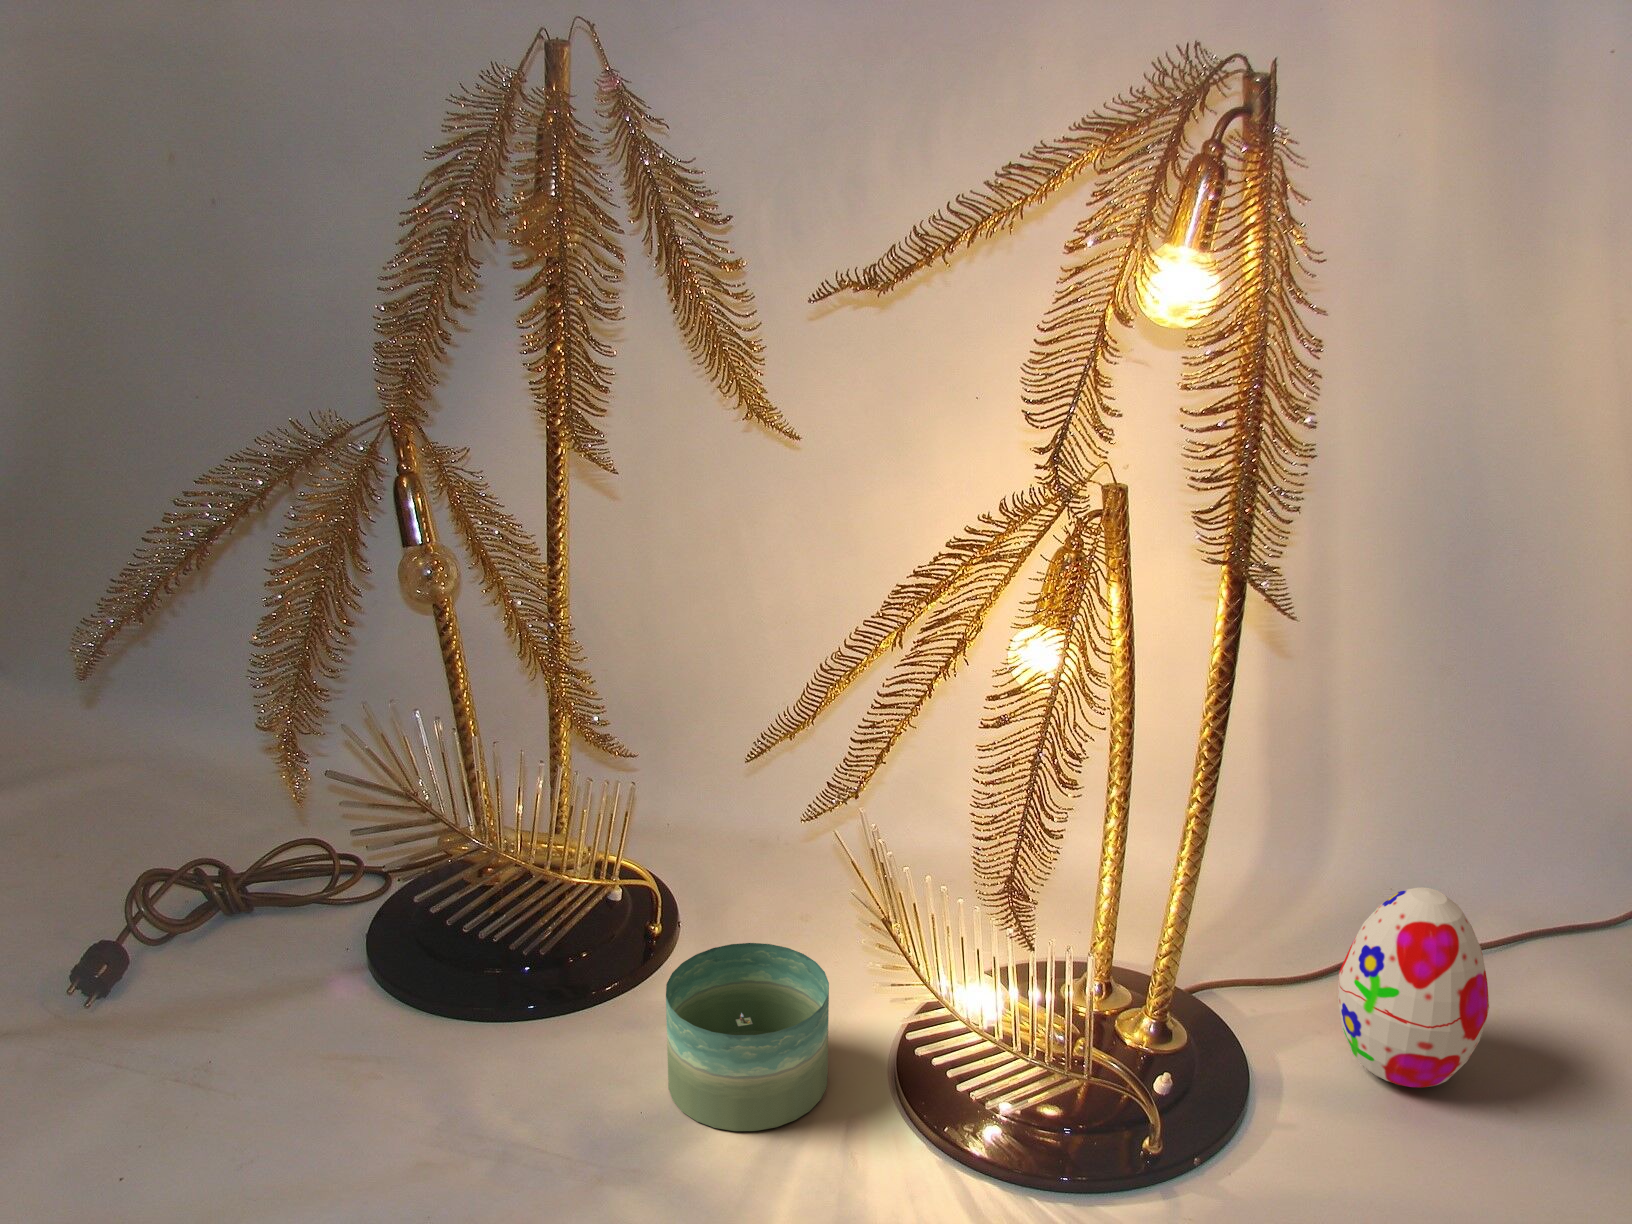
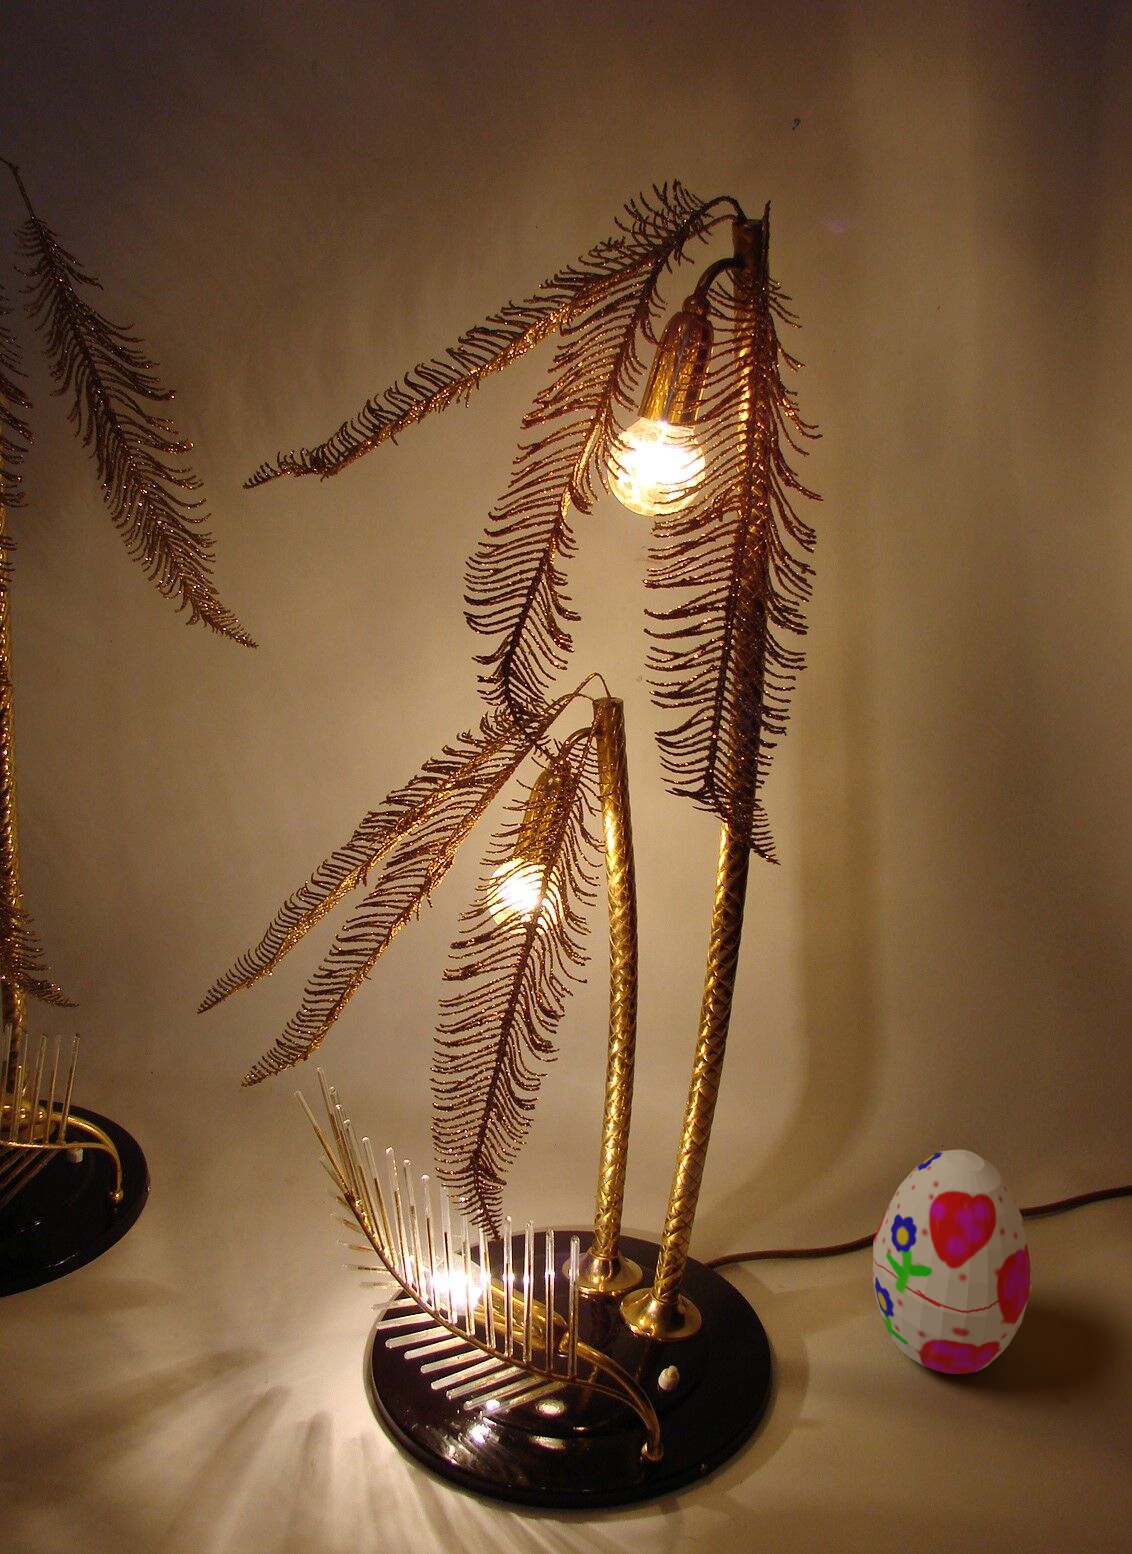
candle: present [666,943,829,1131] -> none [109,1208,306,1440]

